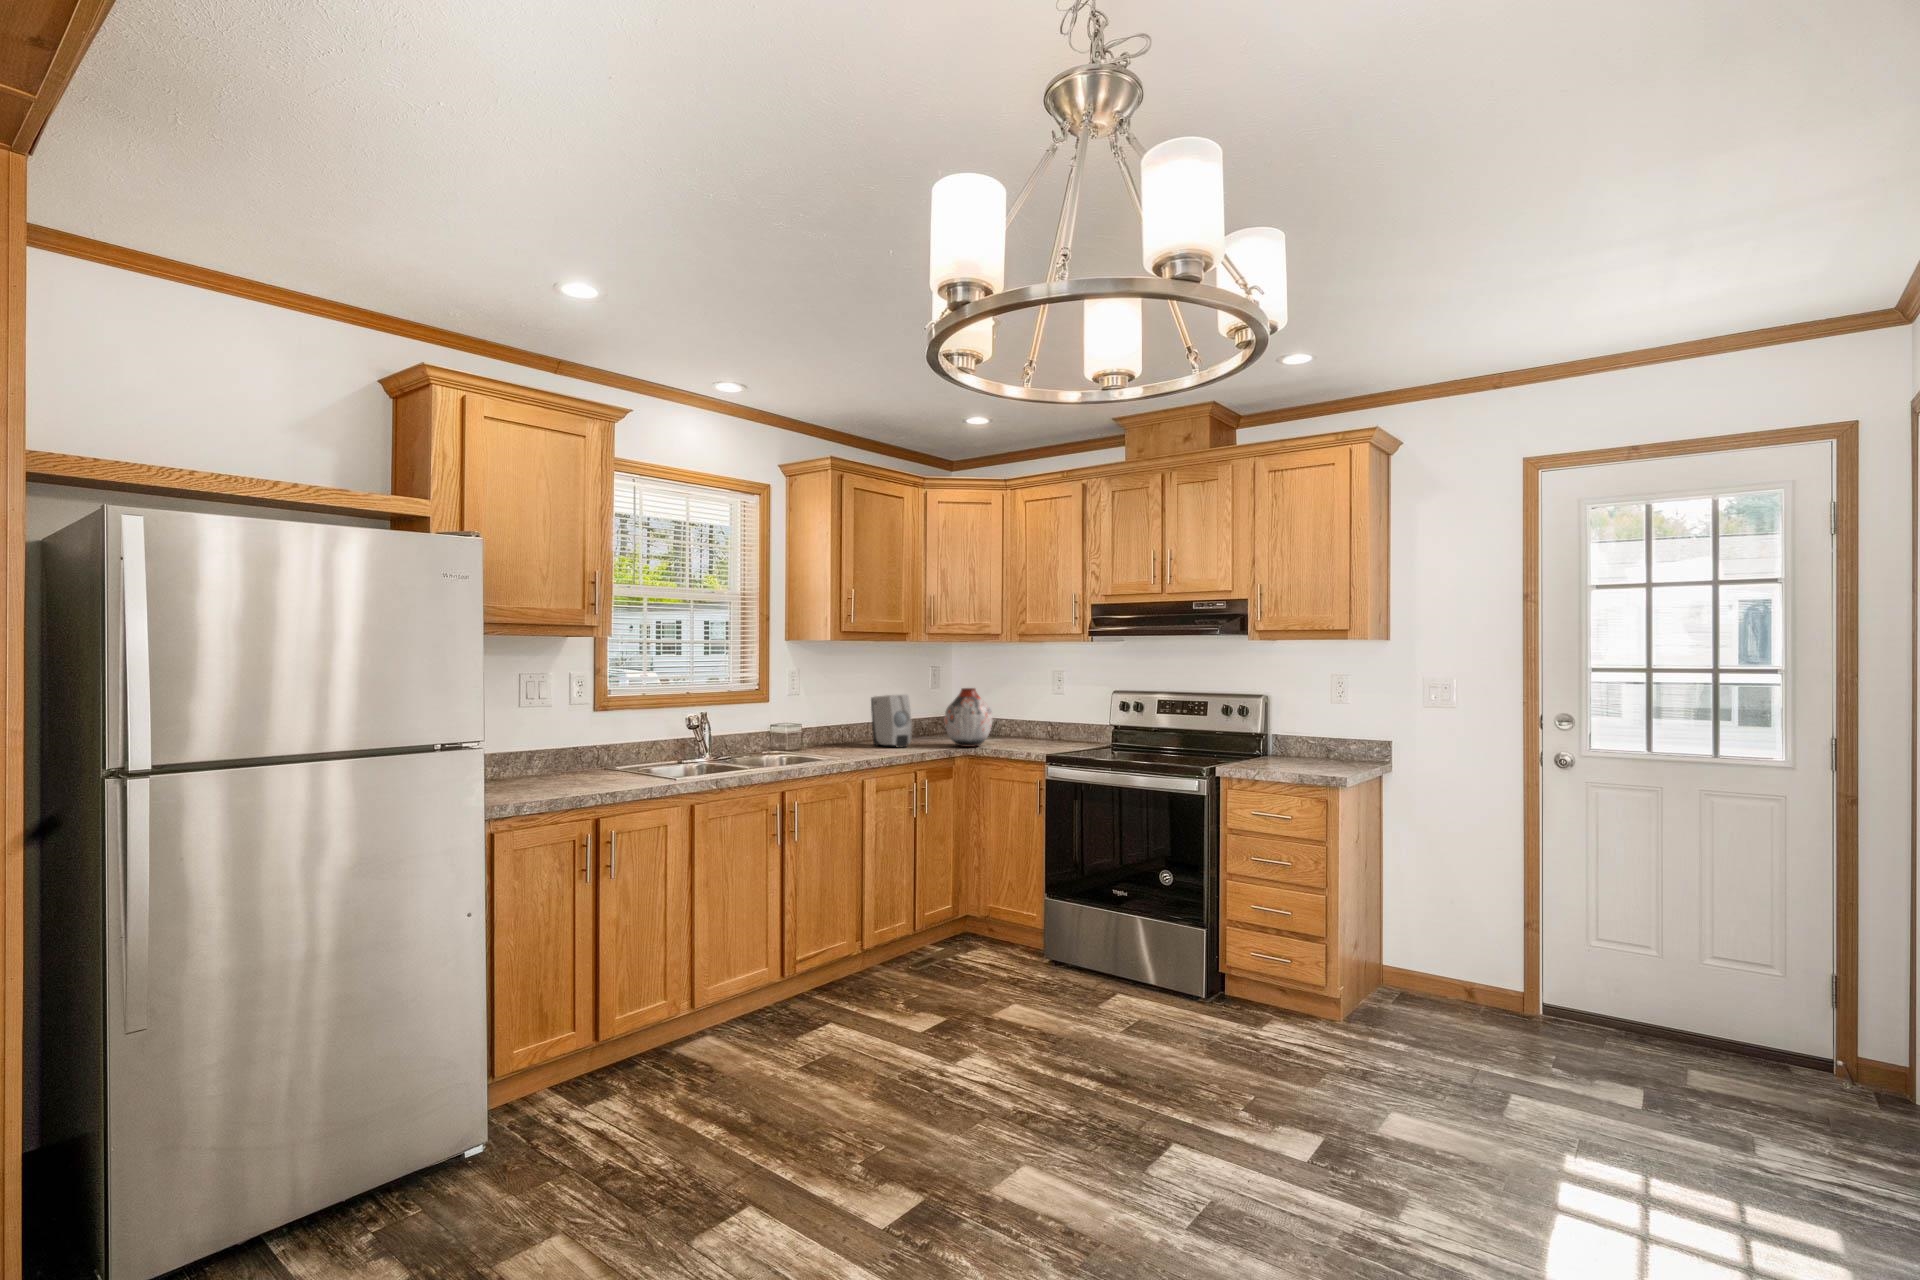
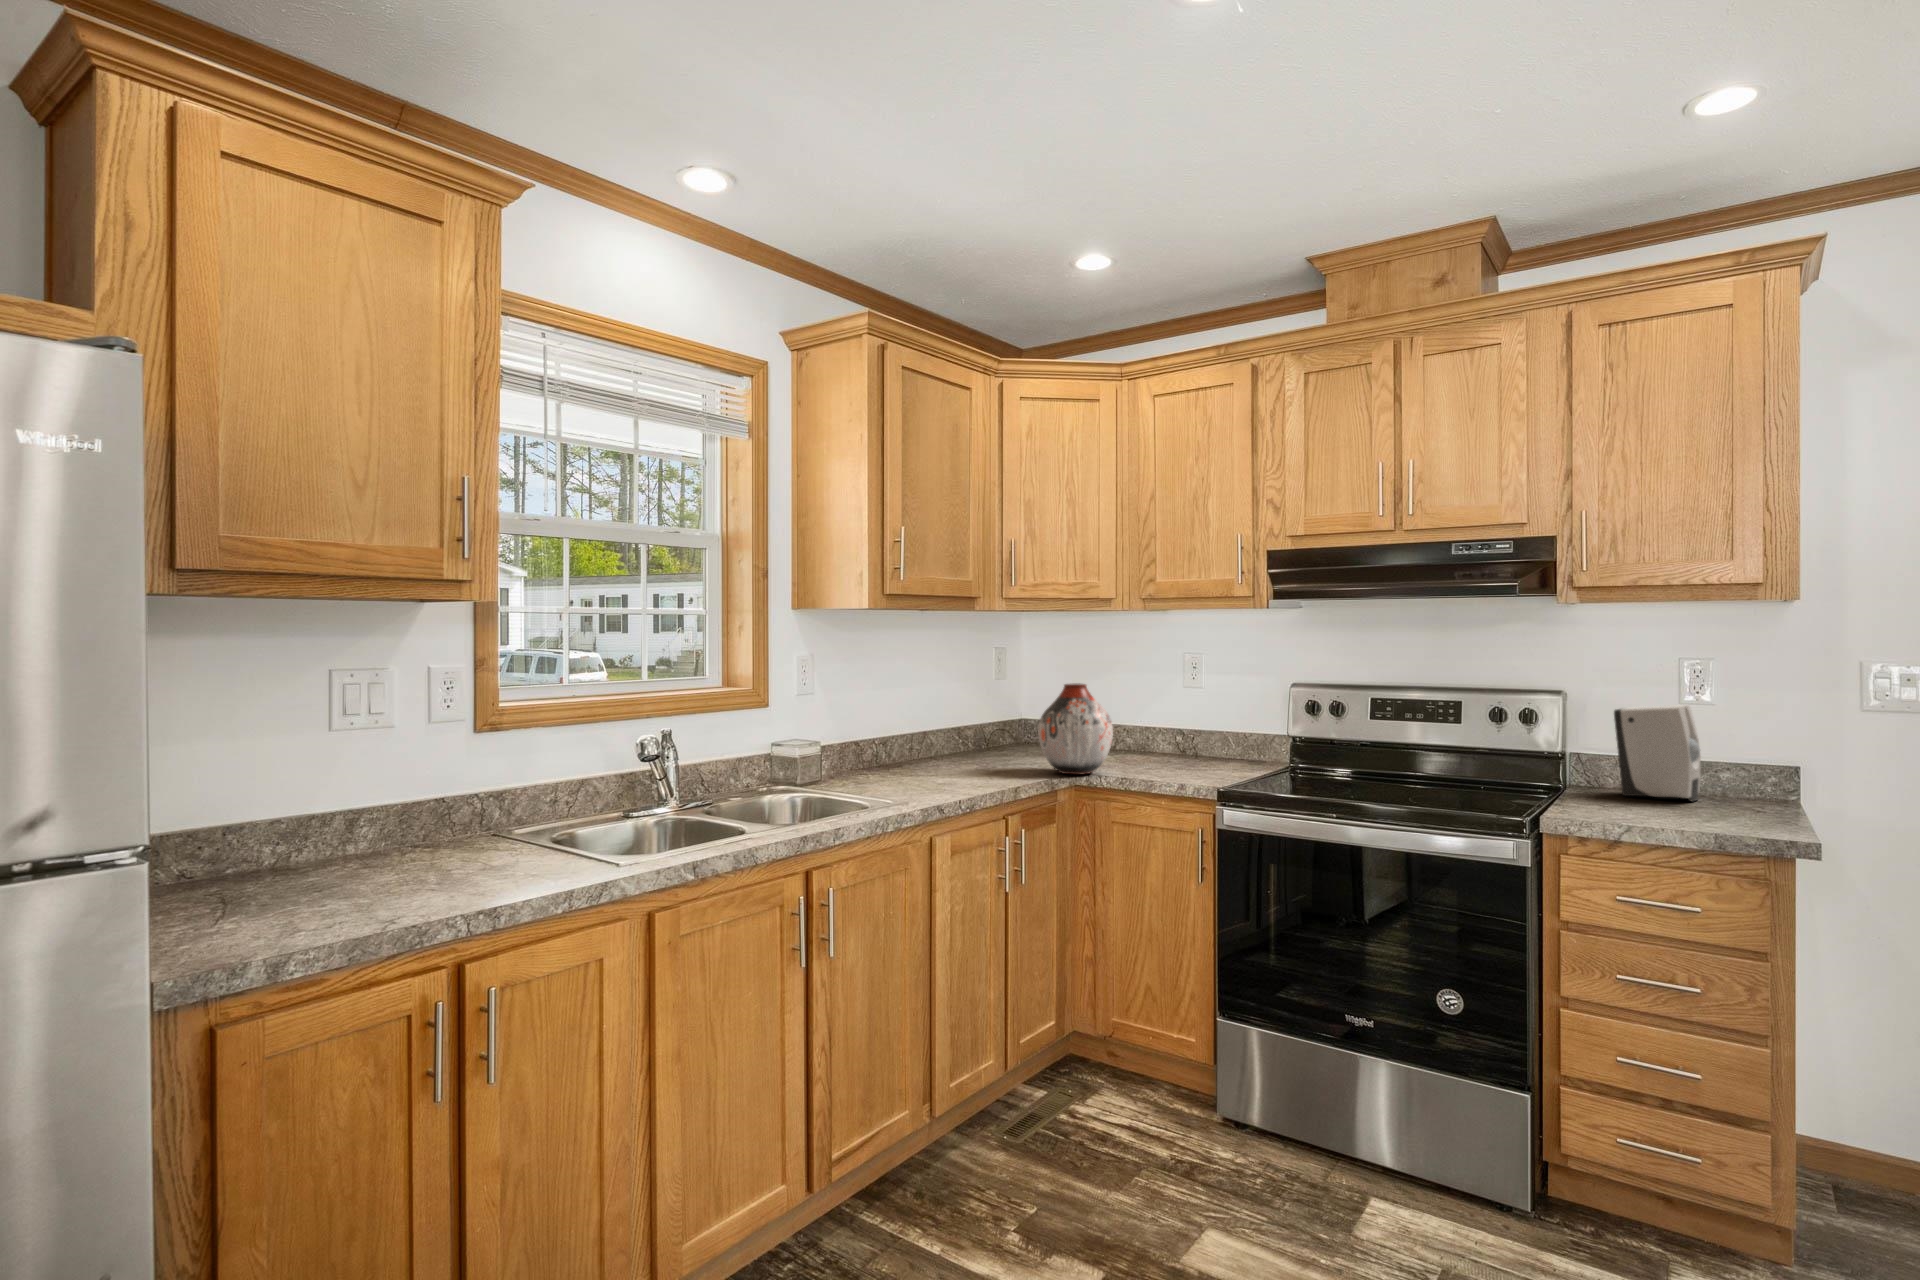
soap dispenser: present [871,694,912,747] -> present [1614,705,1701,801]

